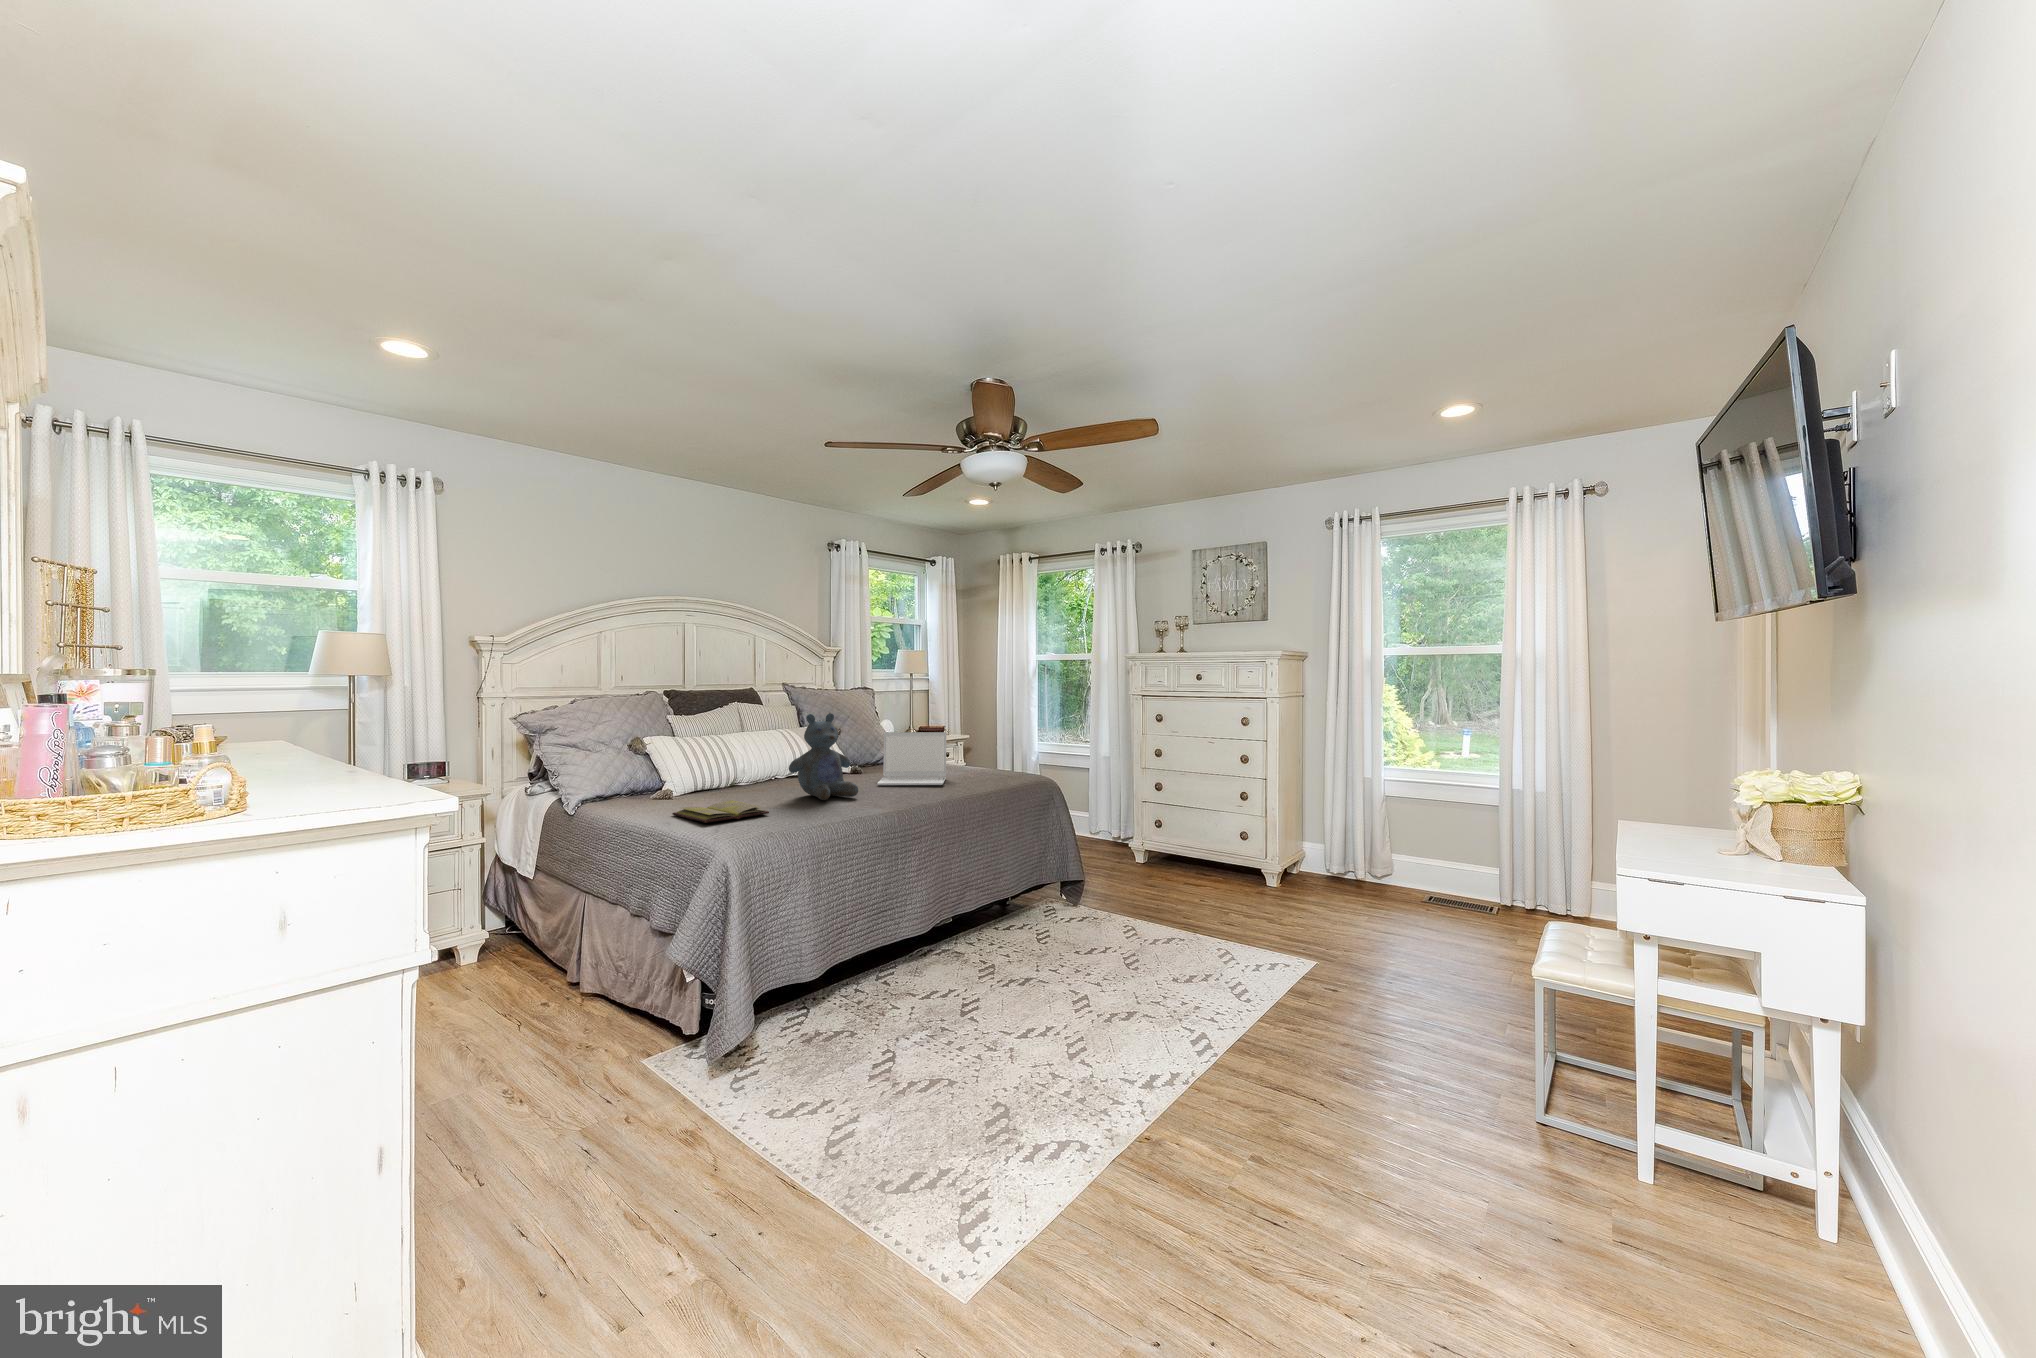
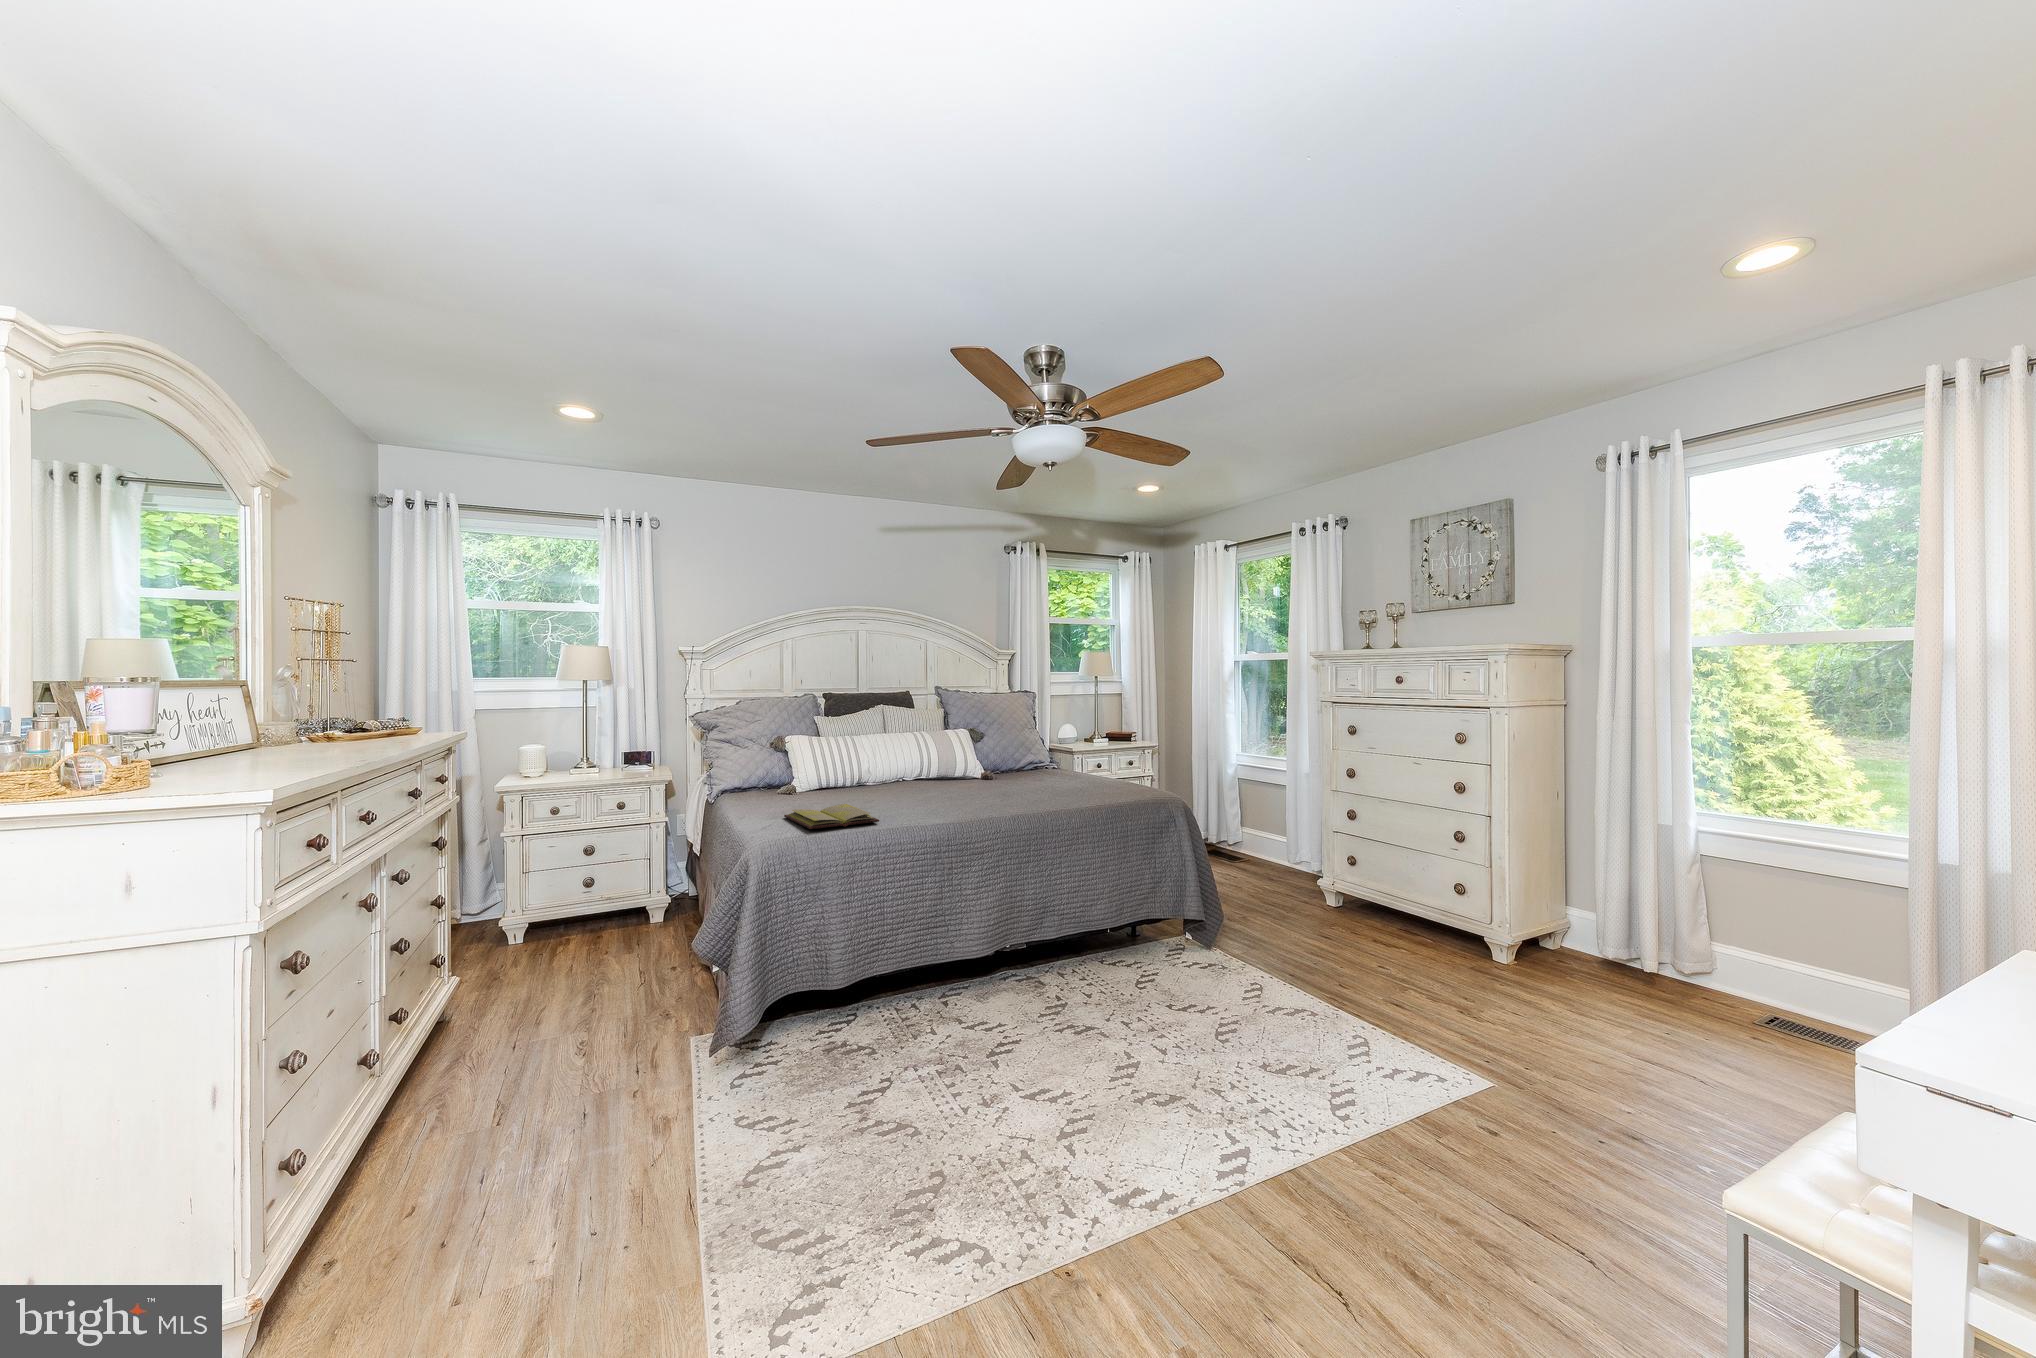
stuffed bear: present [789,713,858,800] -> none [909,713,982,809]
laptop: present [877,732,946,785] -> none [1009,733,1090,796]

